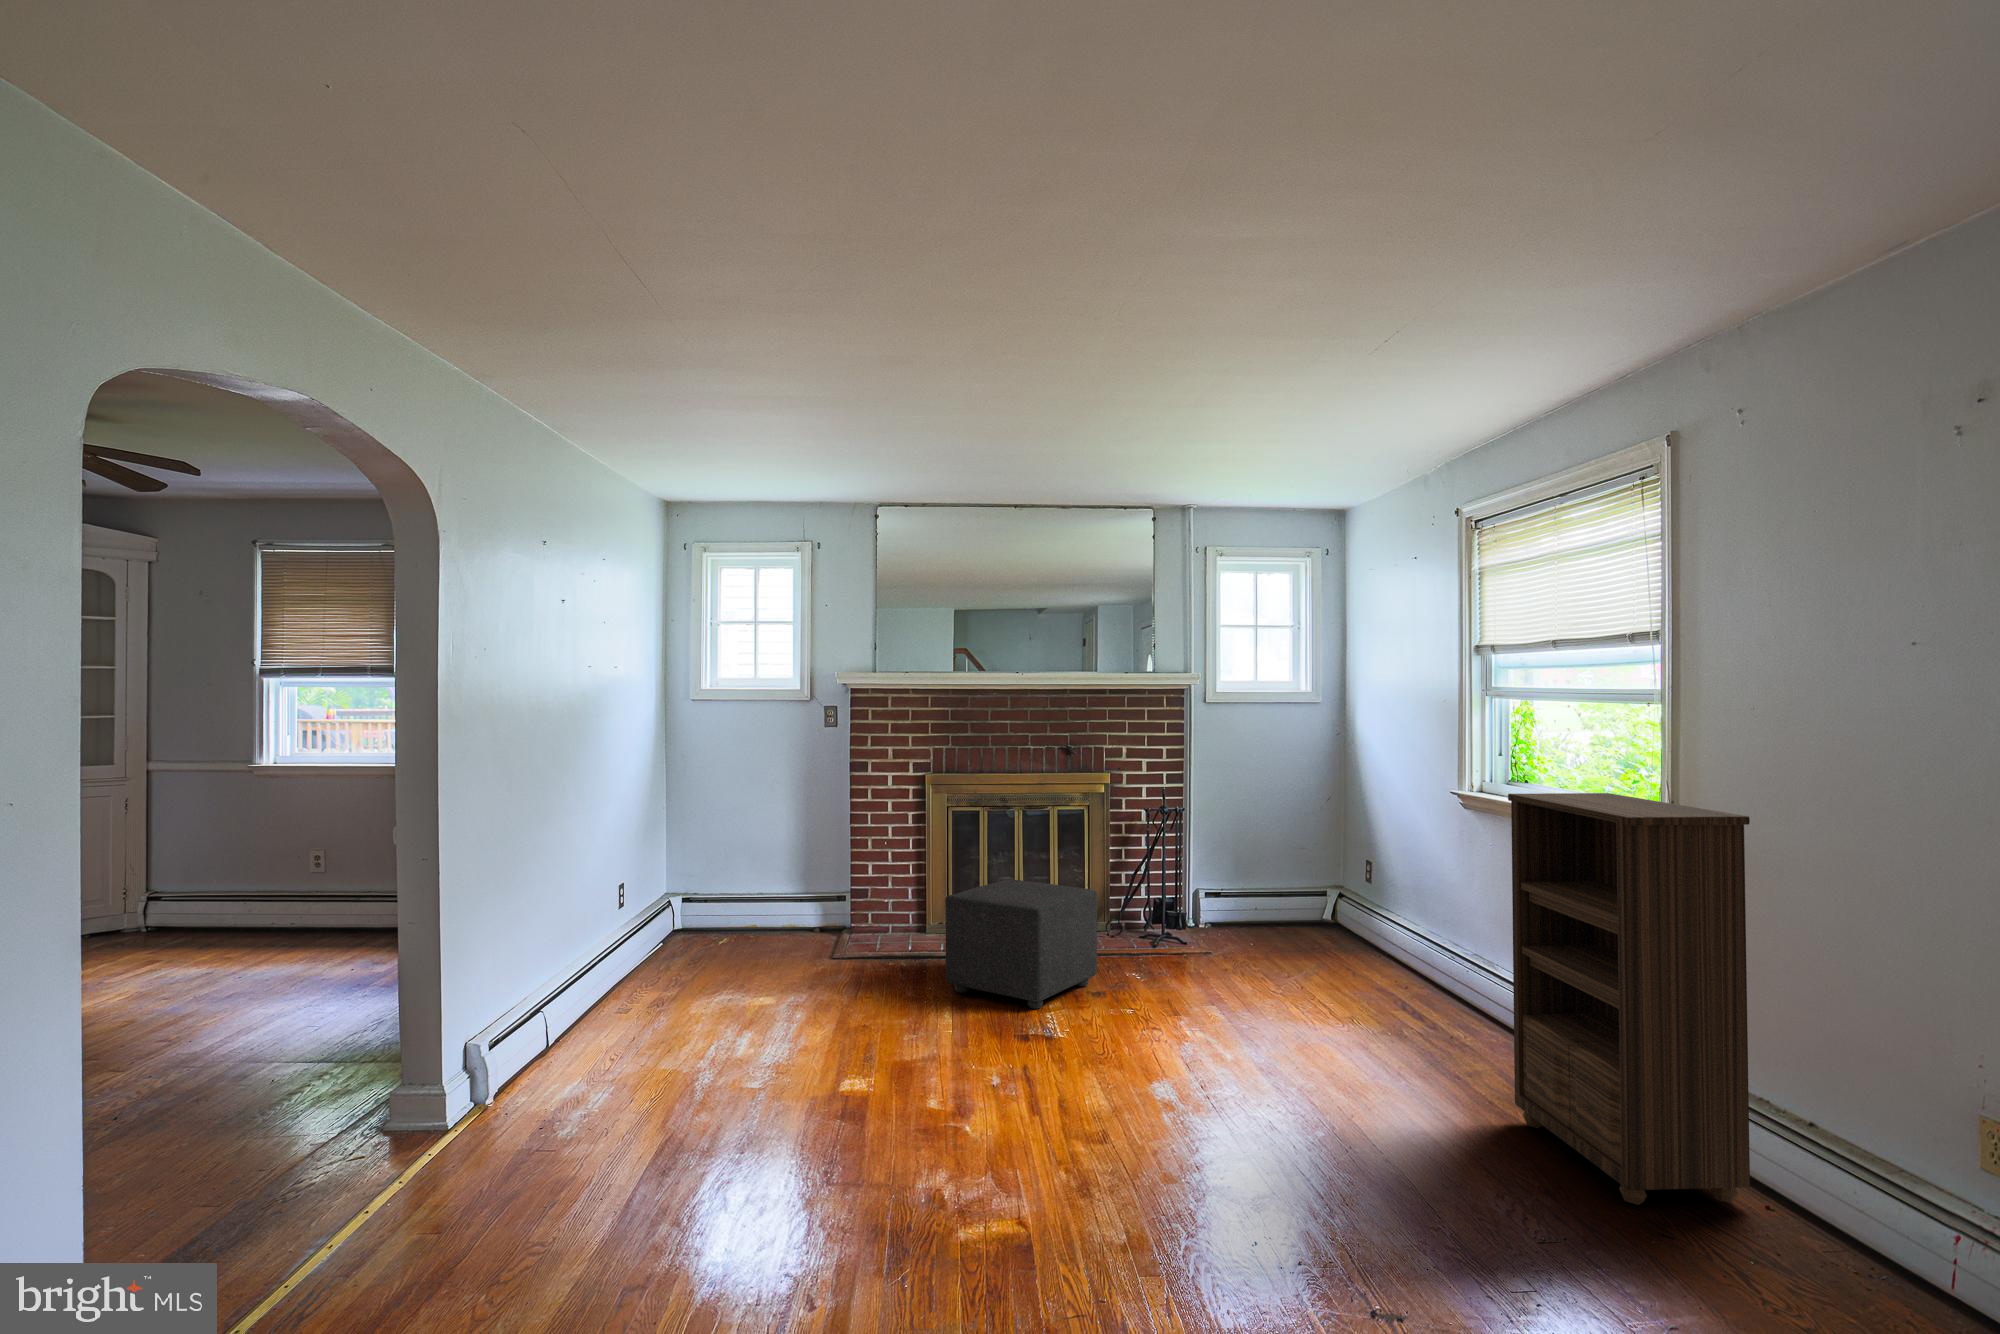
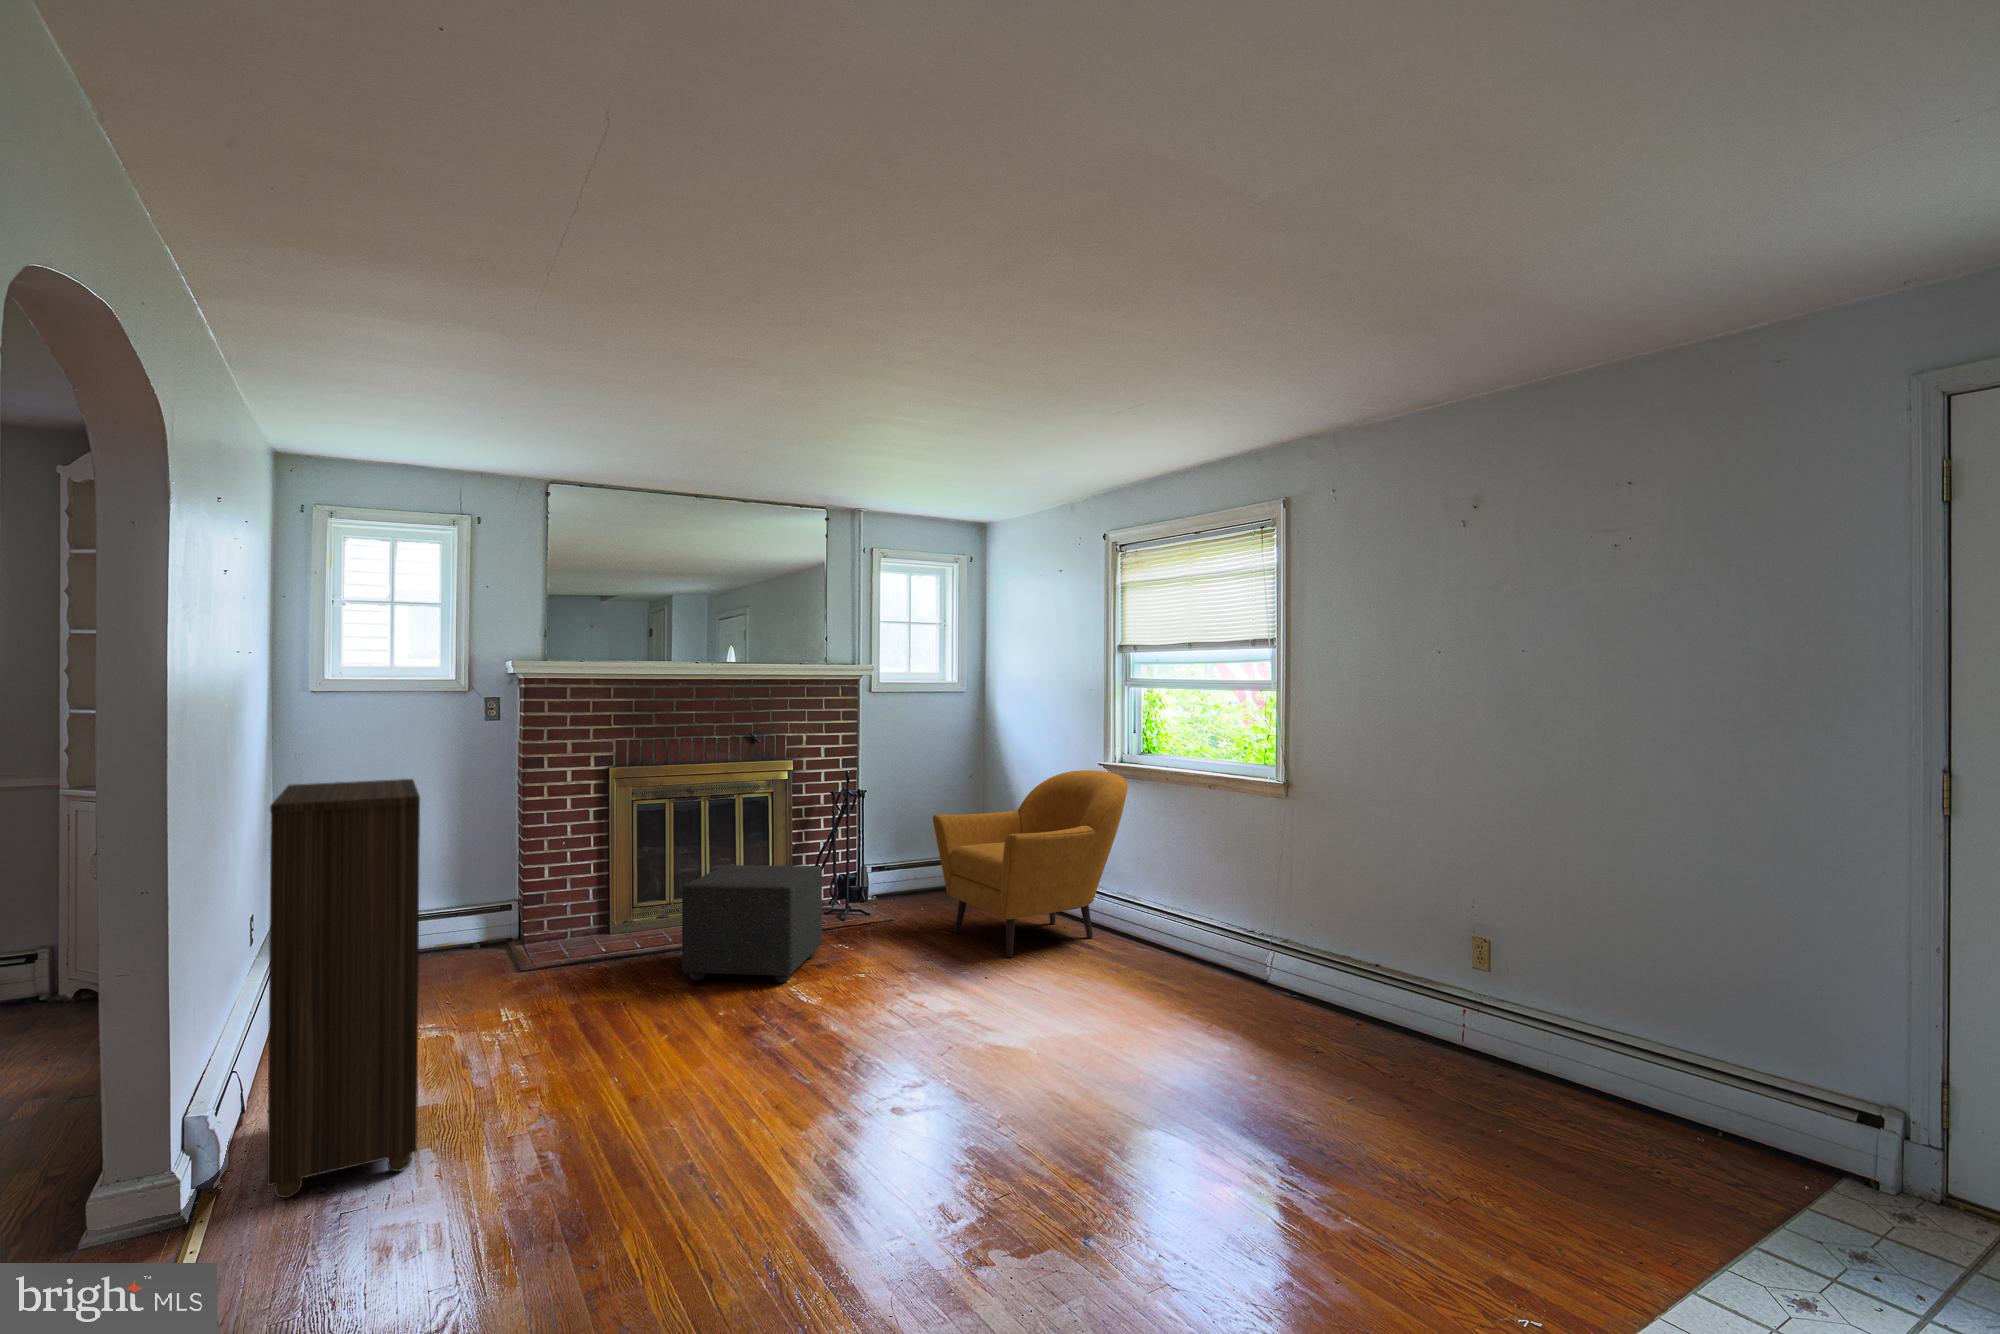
bookshelf: present [1508,793,1750,1205] -> present [267,779,420,1198]
armchair: none [1238,802,1475,1021] -> present [933,770,1128,957]

